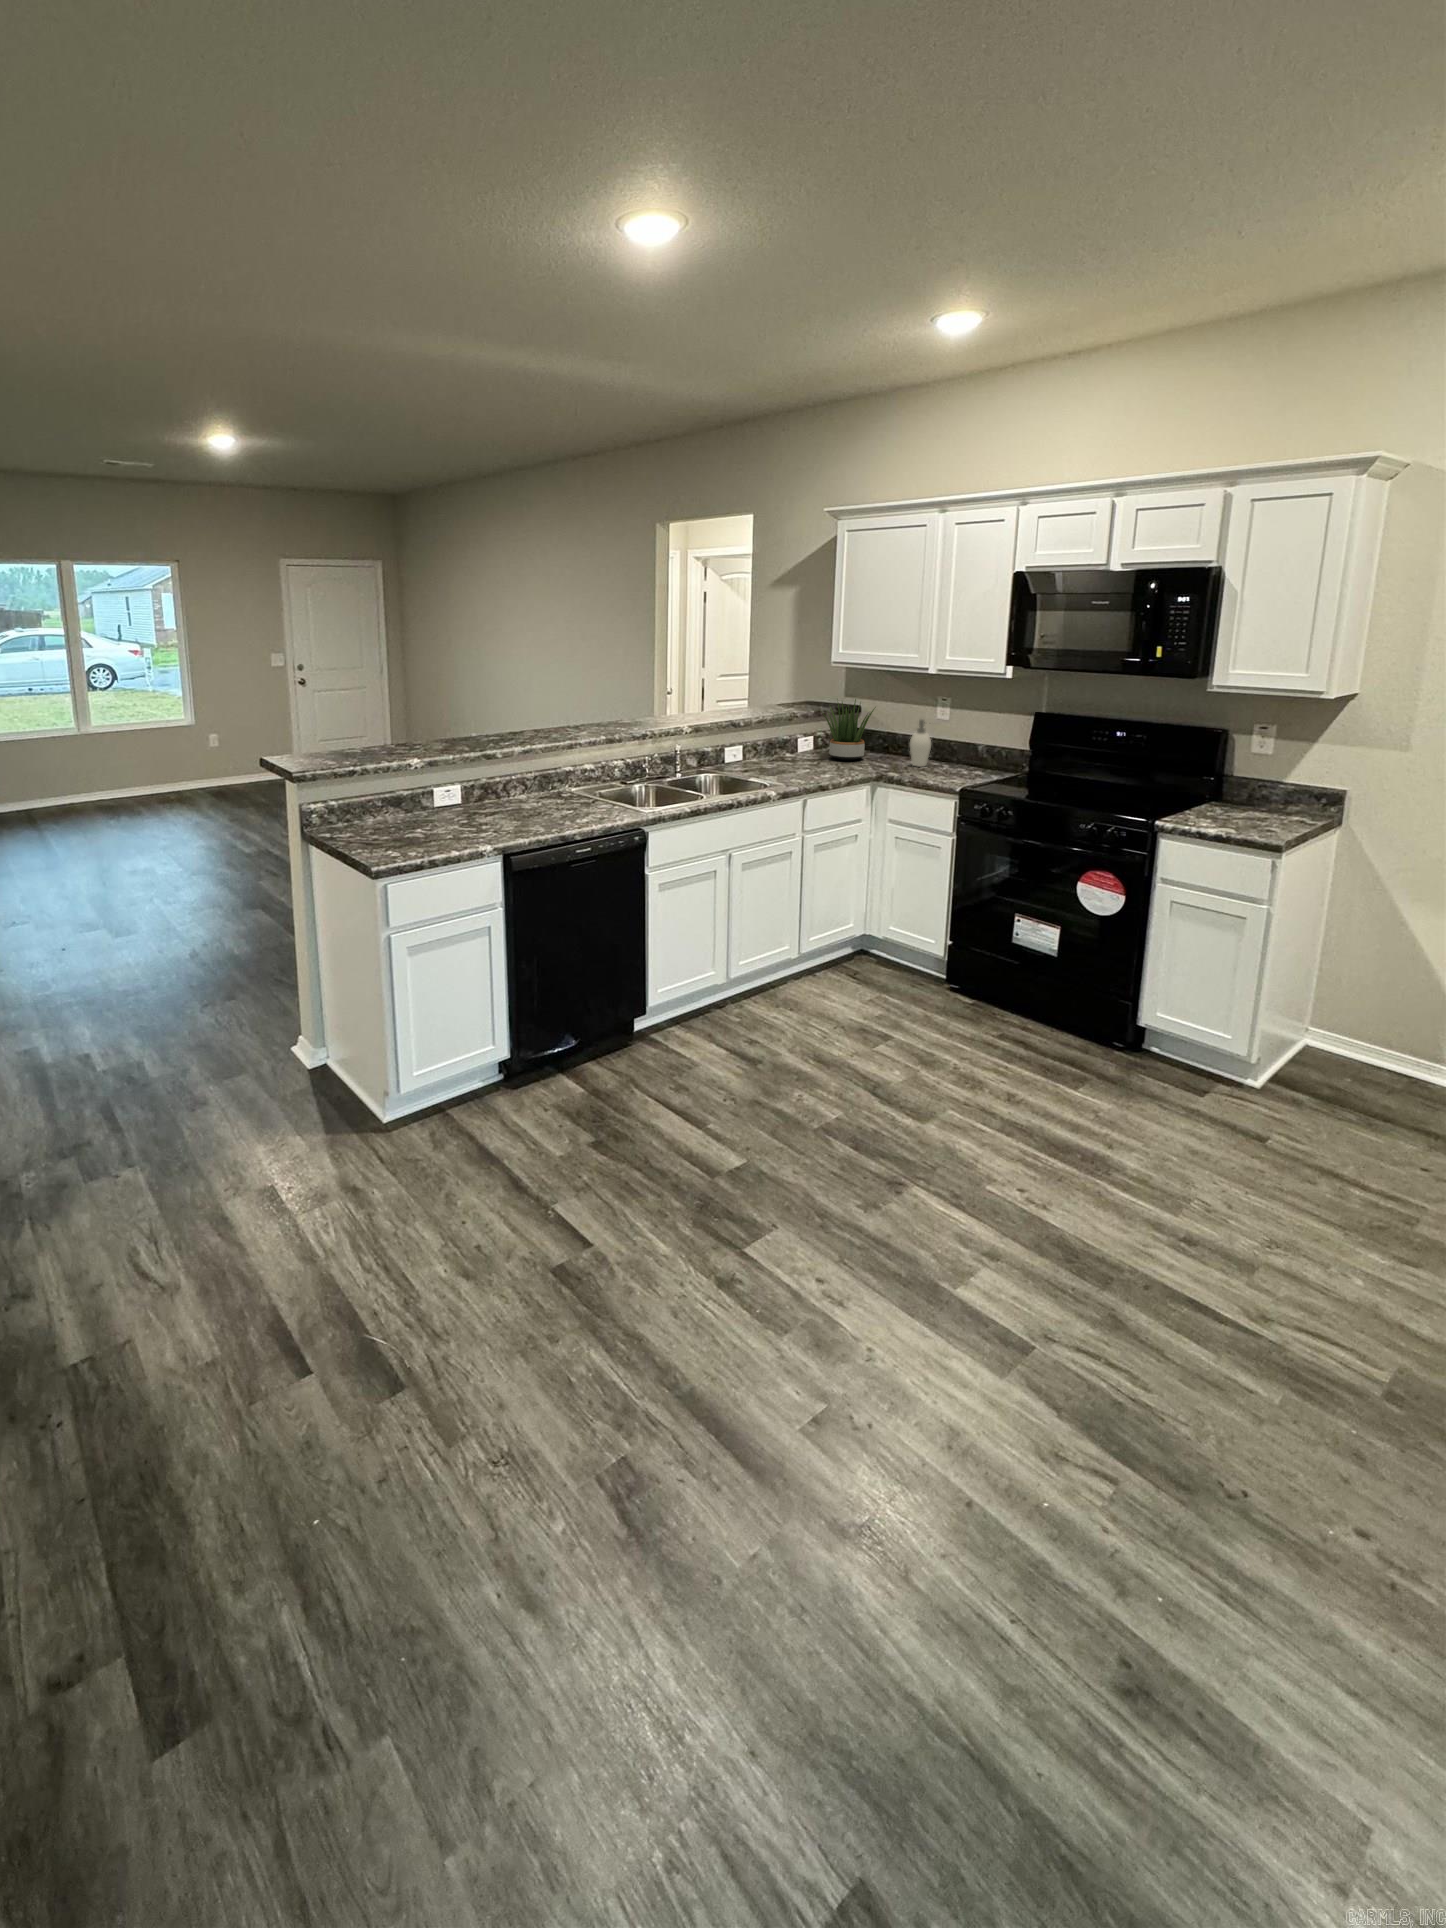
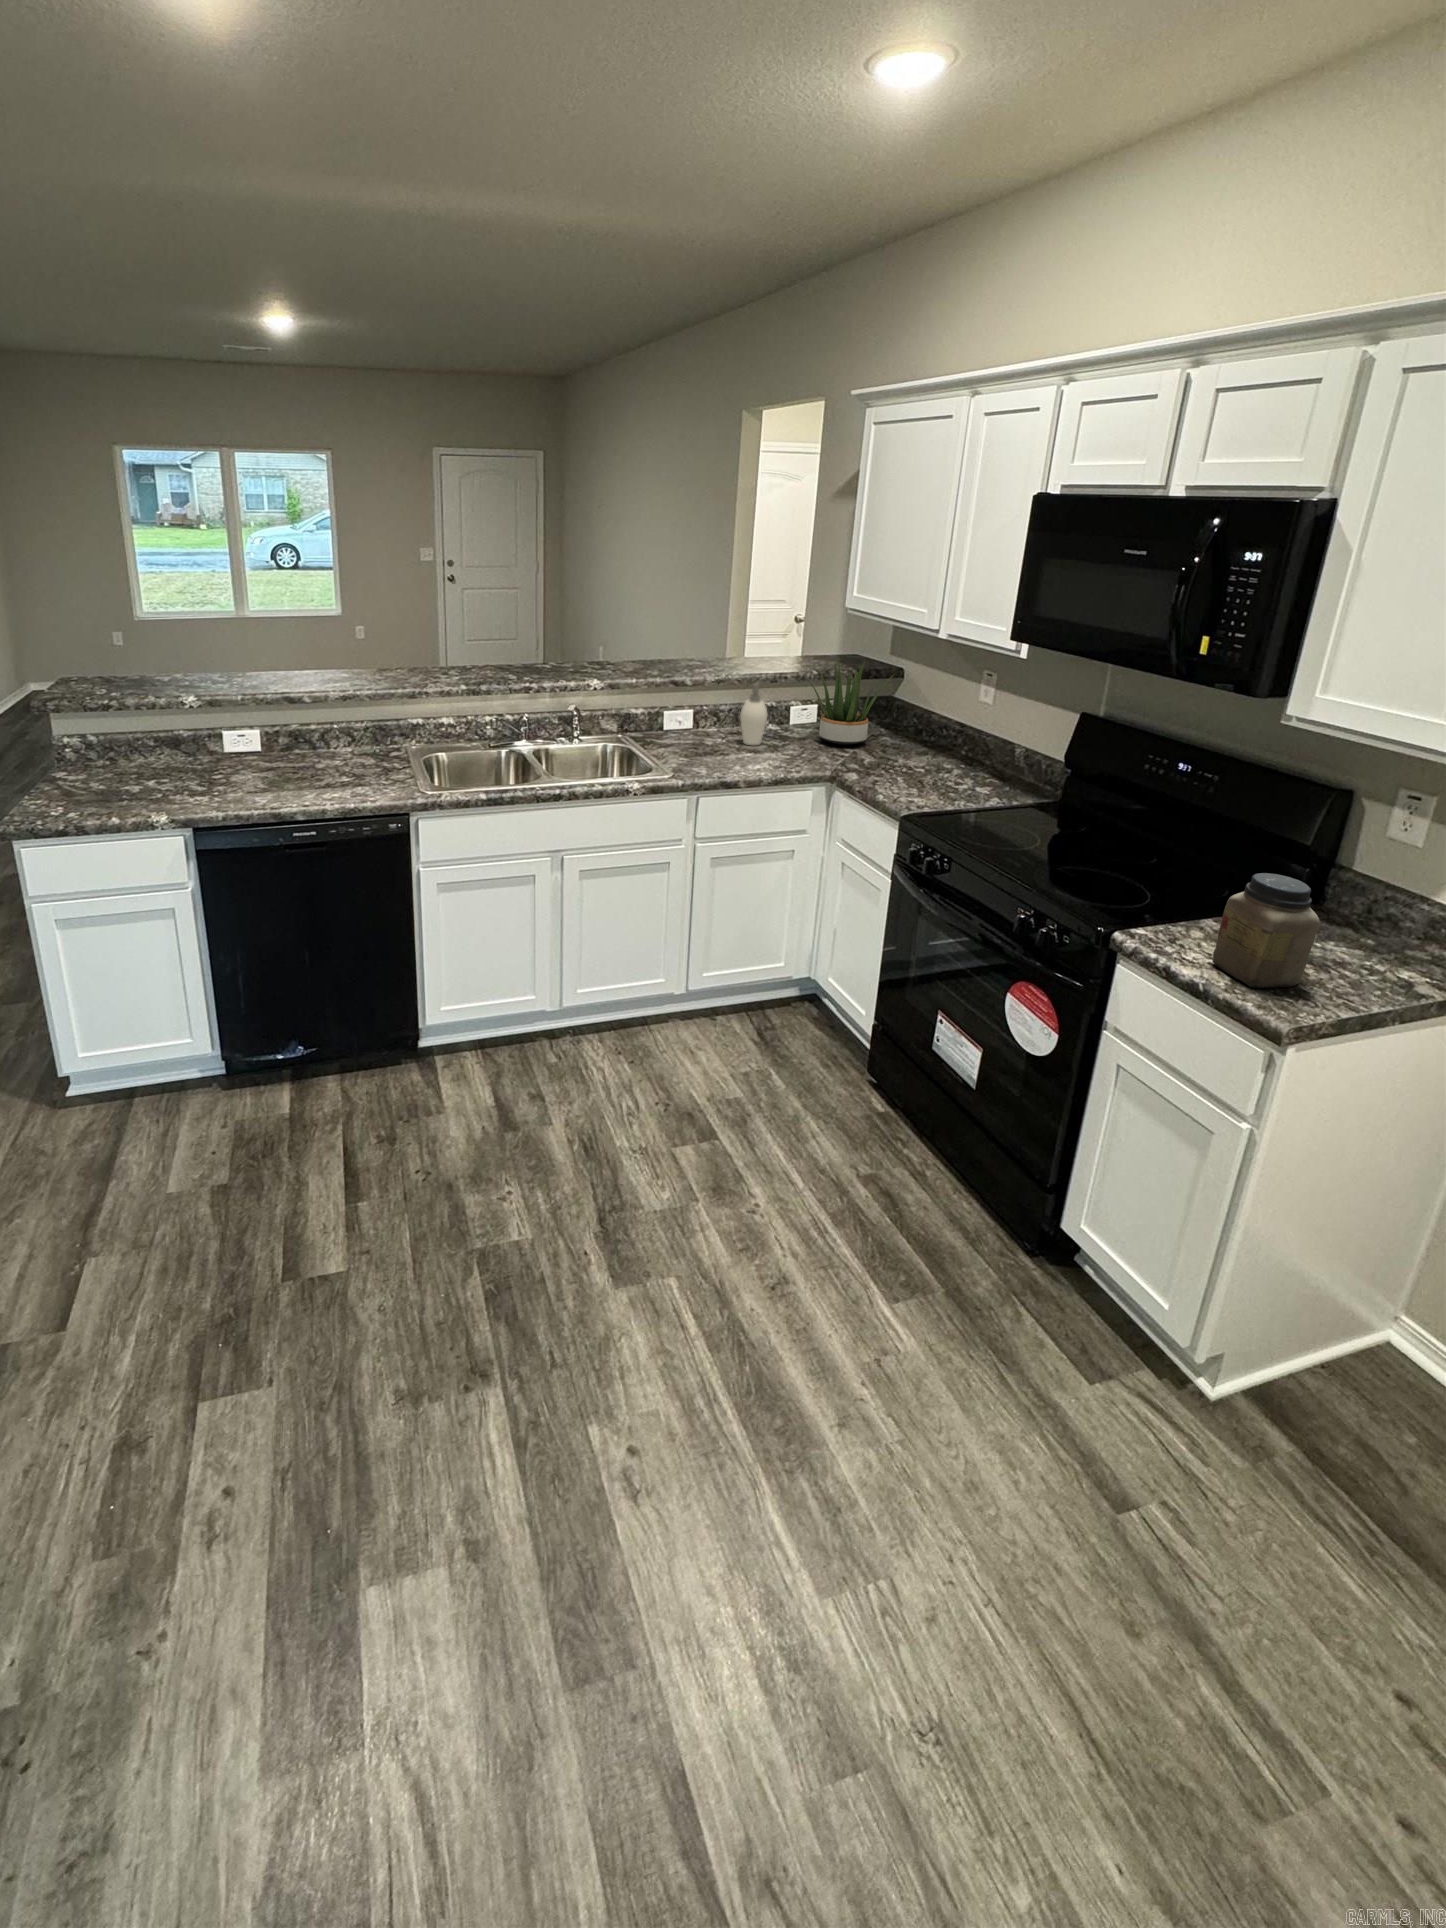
soap dispenser: present [910,719,931,766] -> present [740,683,767,745]
jar: none [1220,769,1275,830] -> present [1213,873,1320,988]

